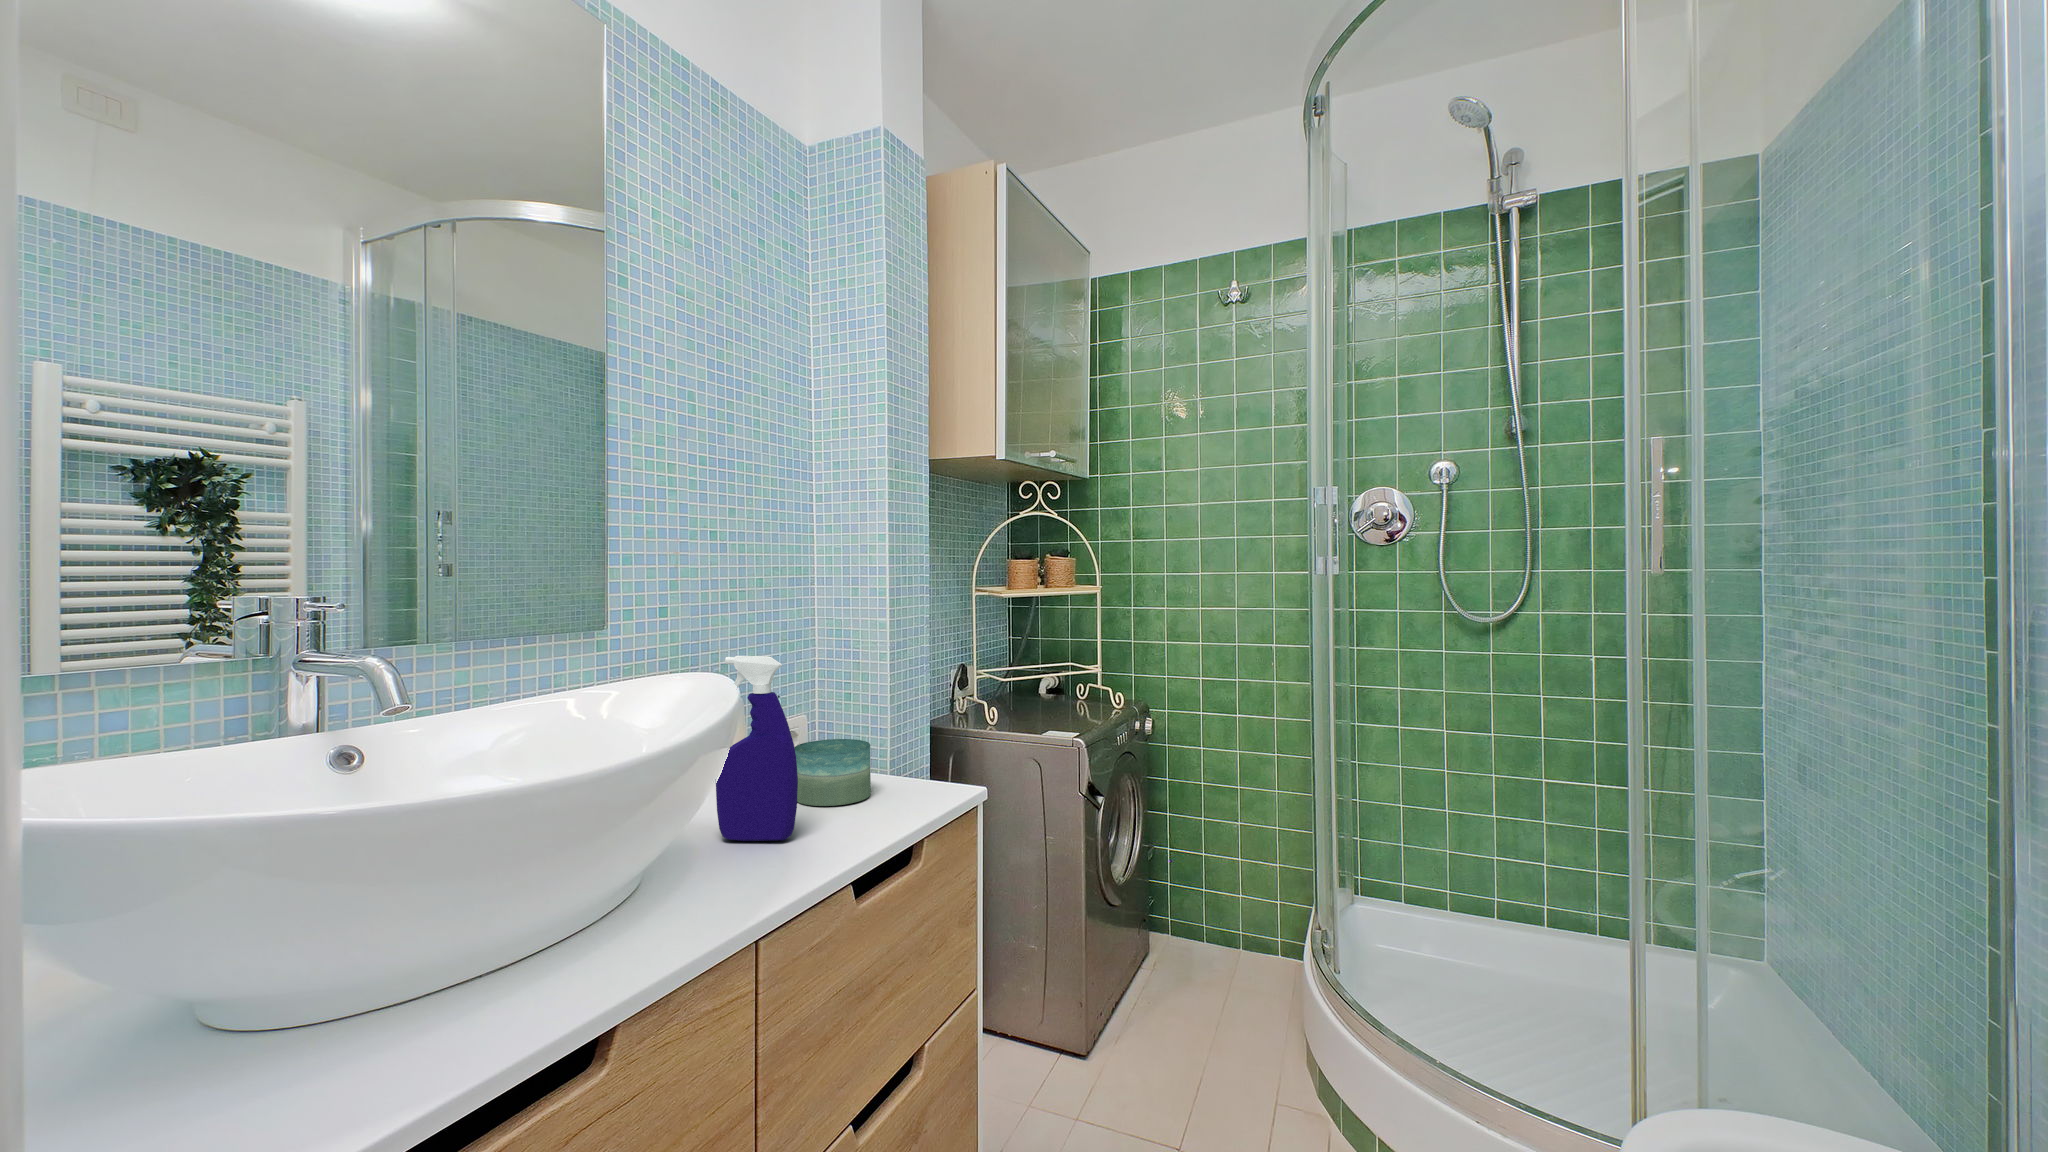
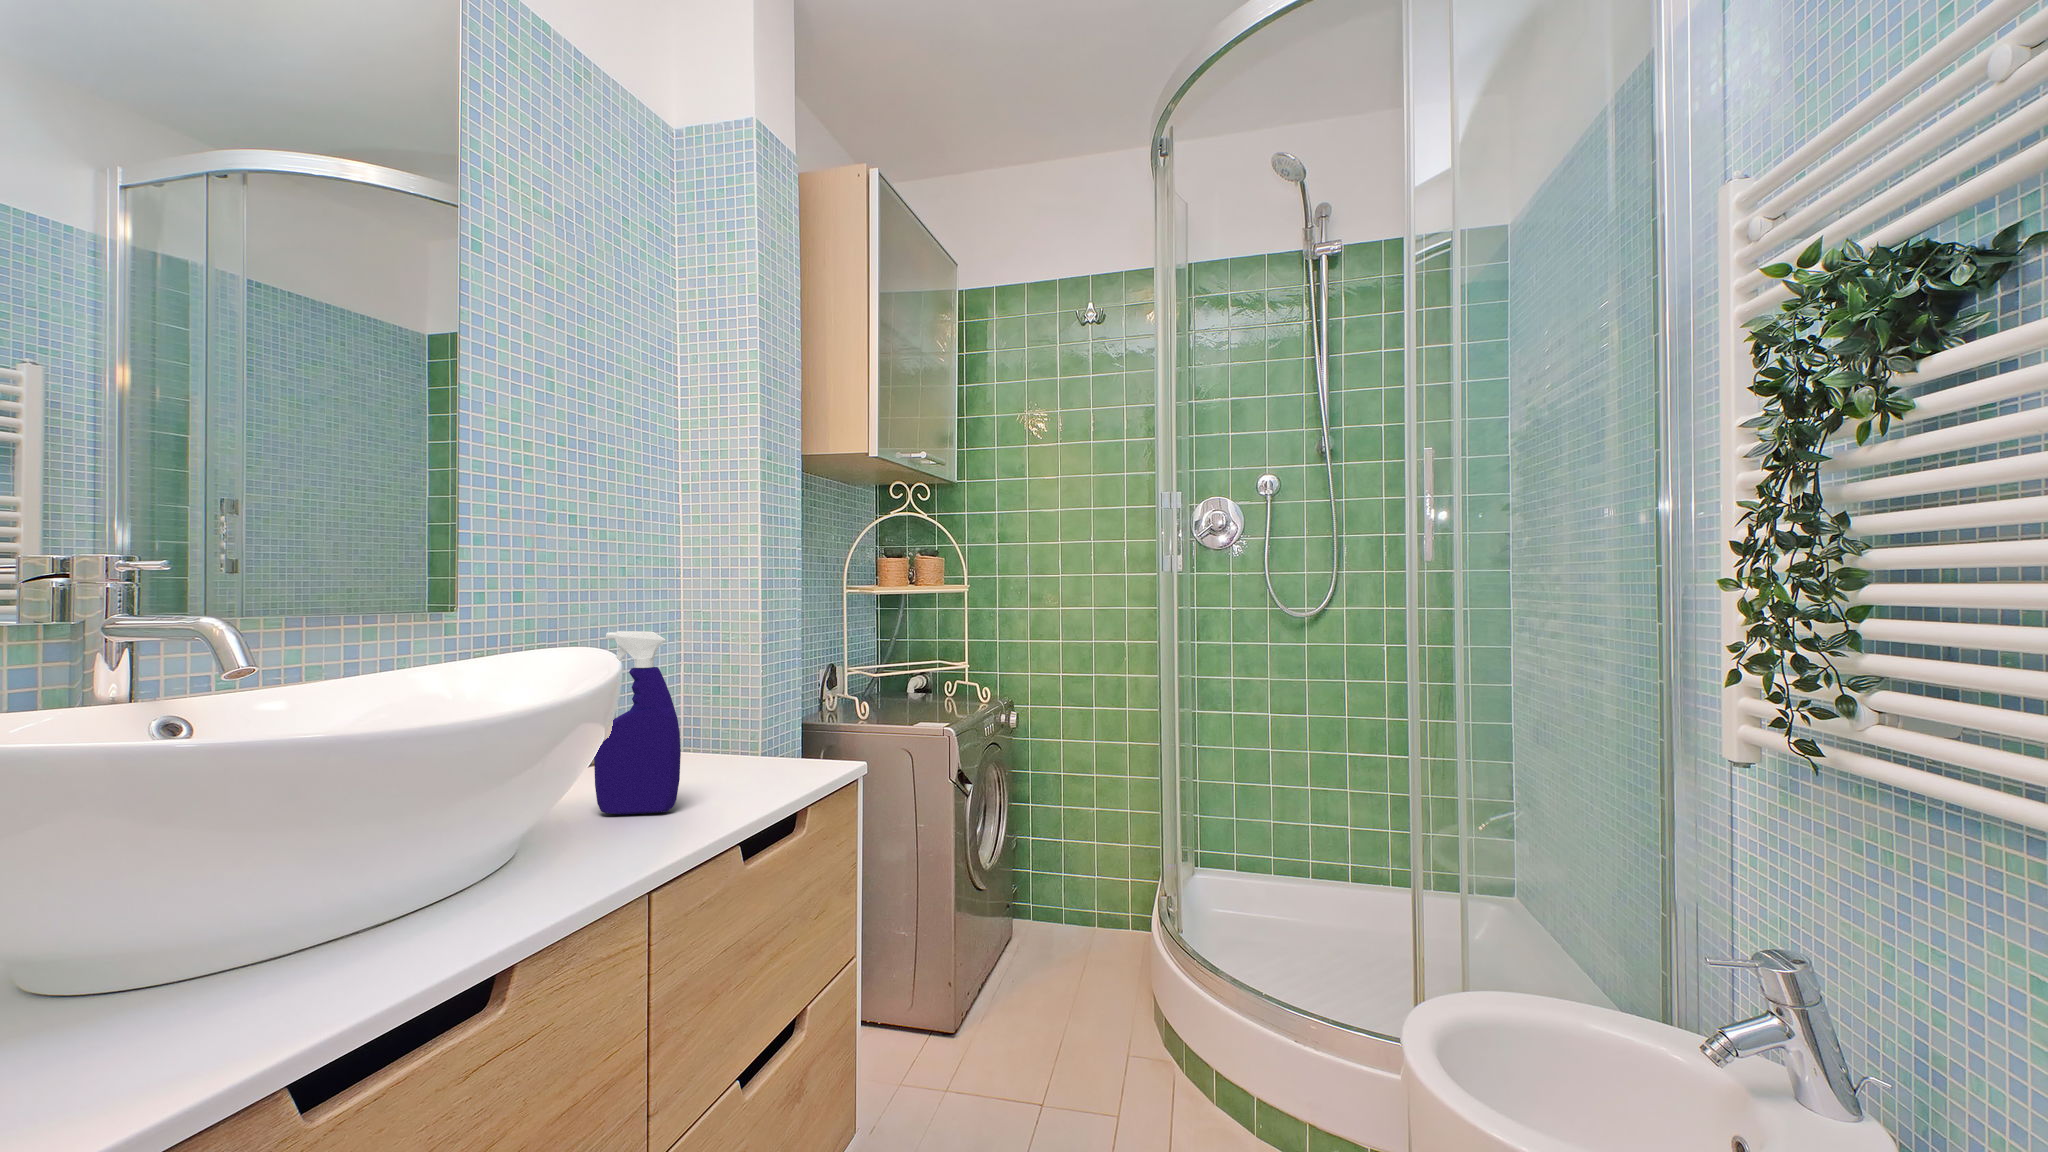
candle: present [795,739,871,806] -> none [669,722,748,785]

